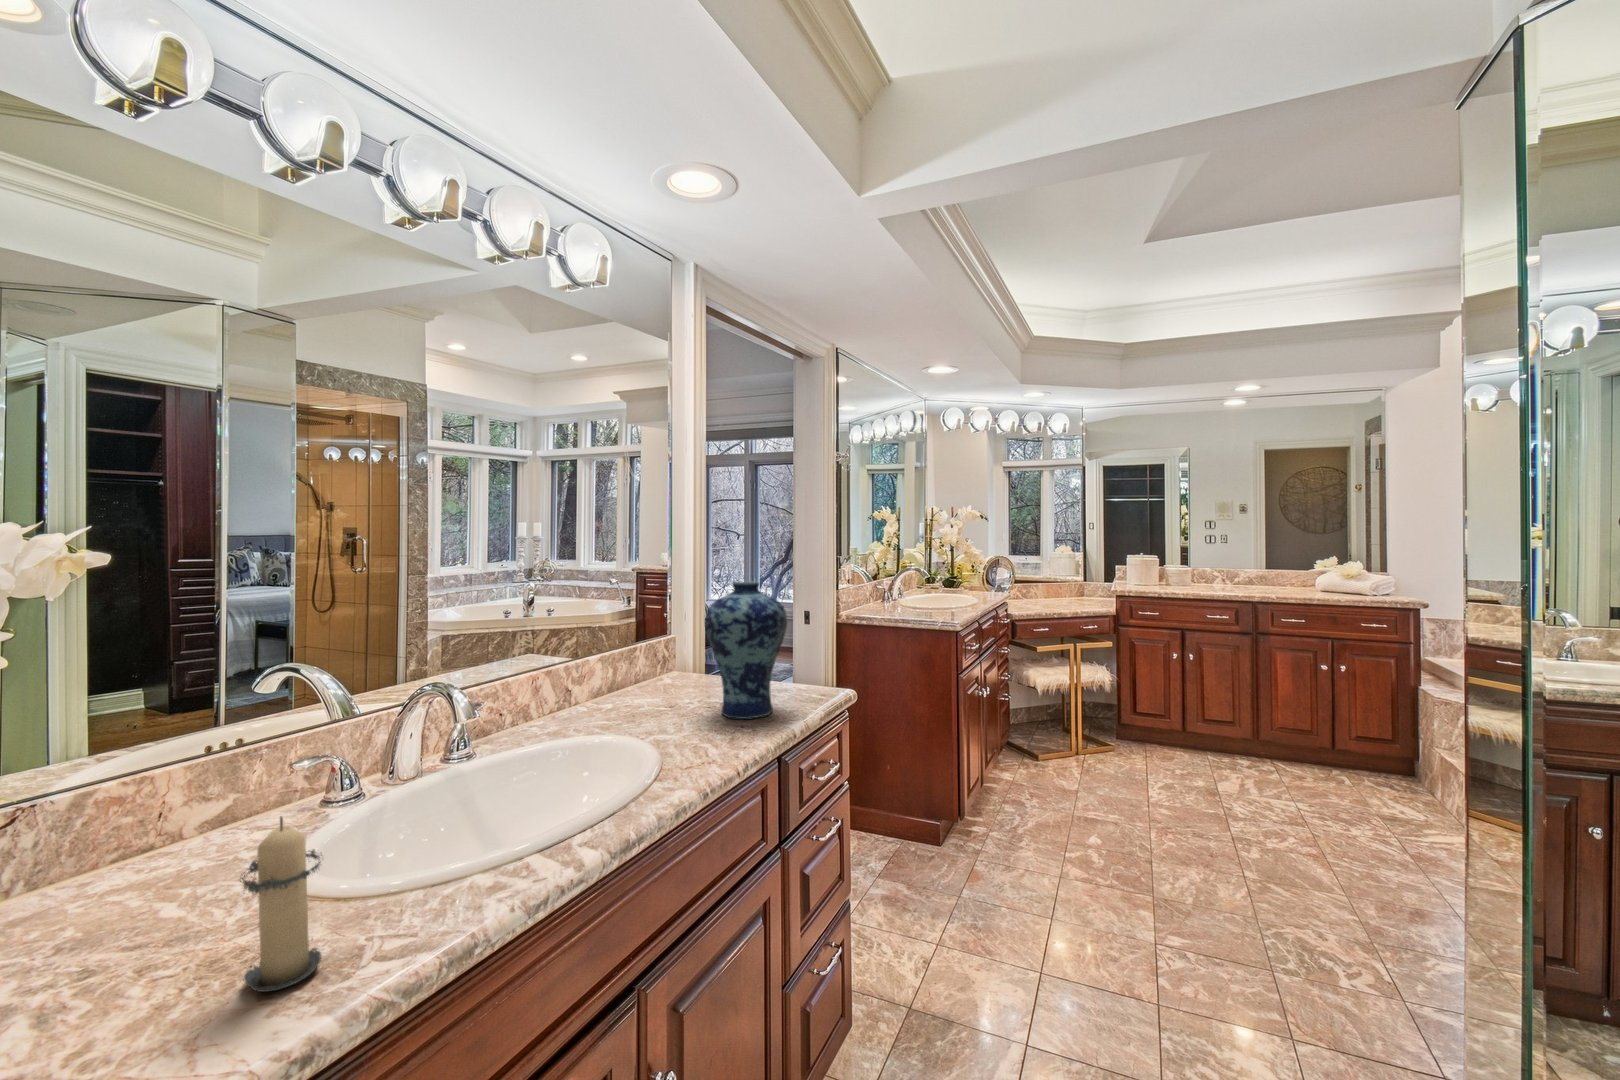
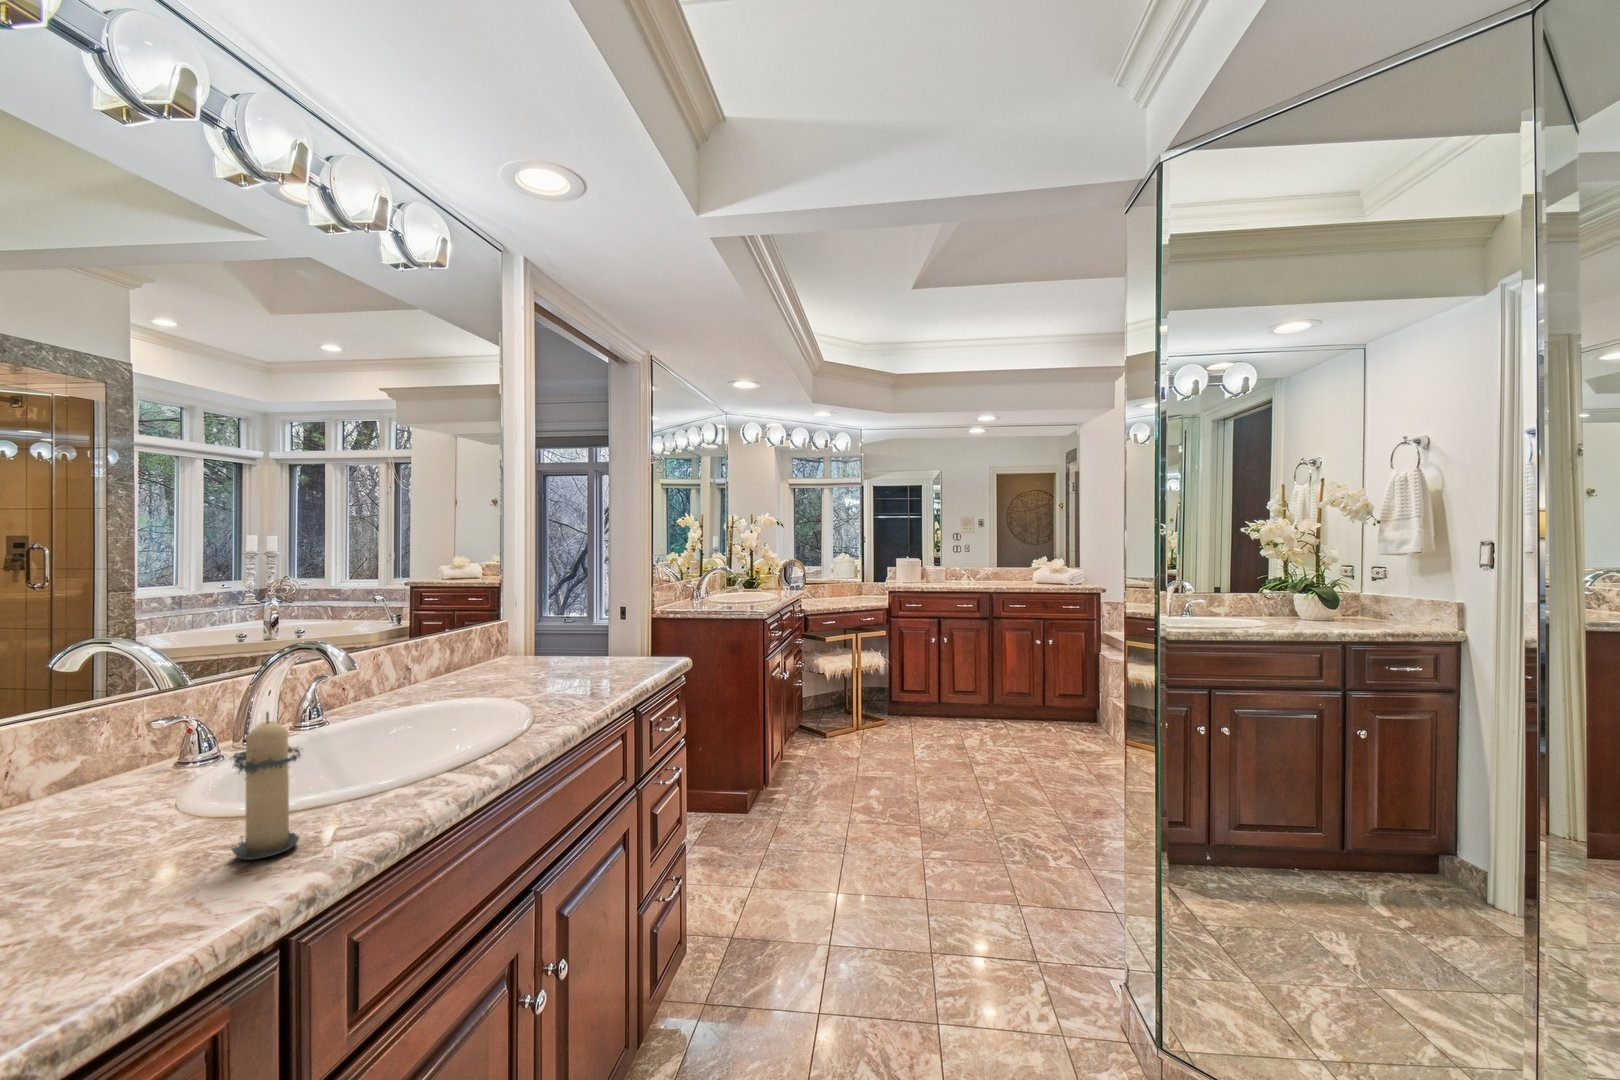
vase: present [705,581,787,719] -> none [557,560,634,681]

